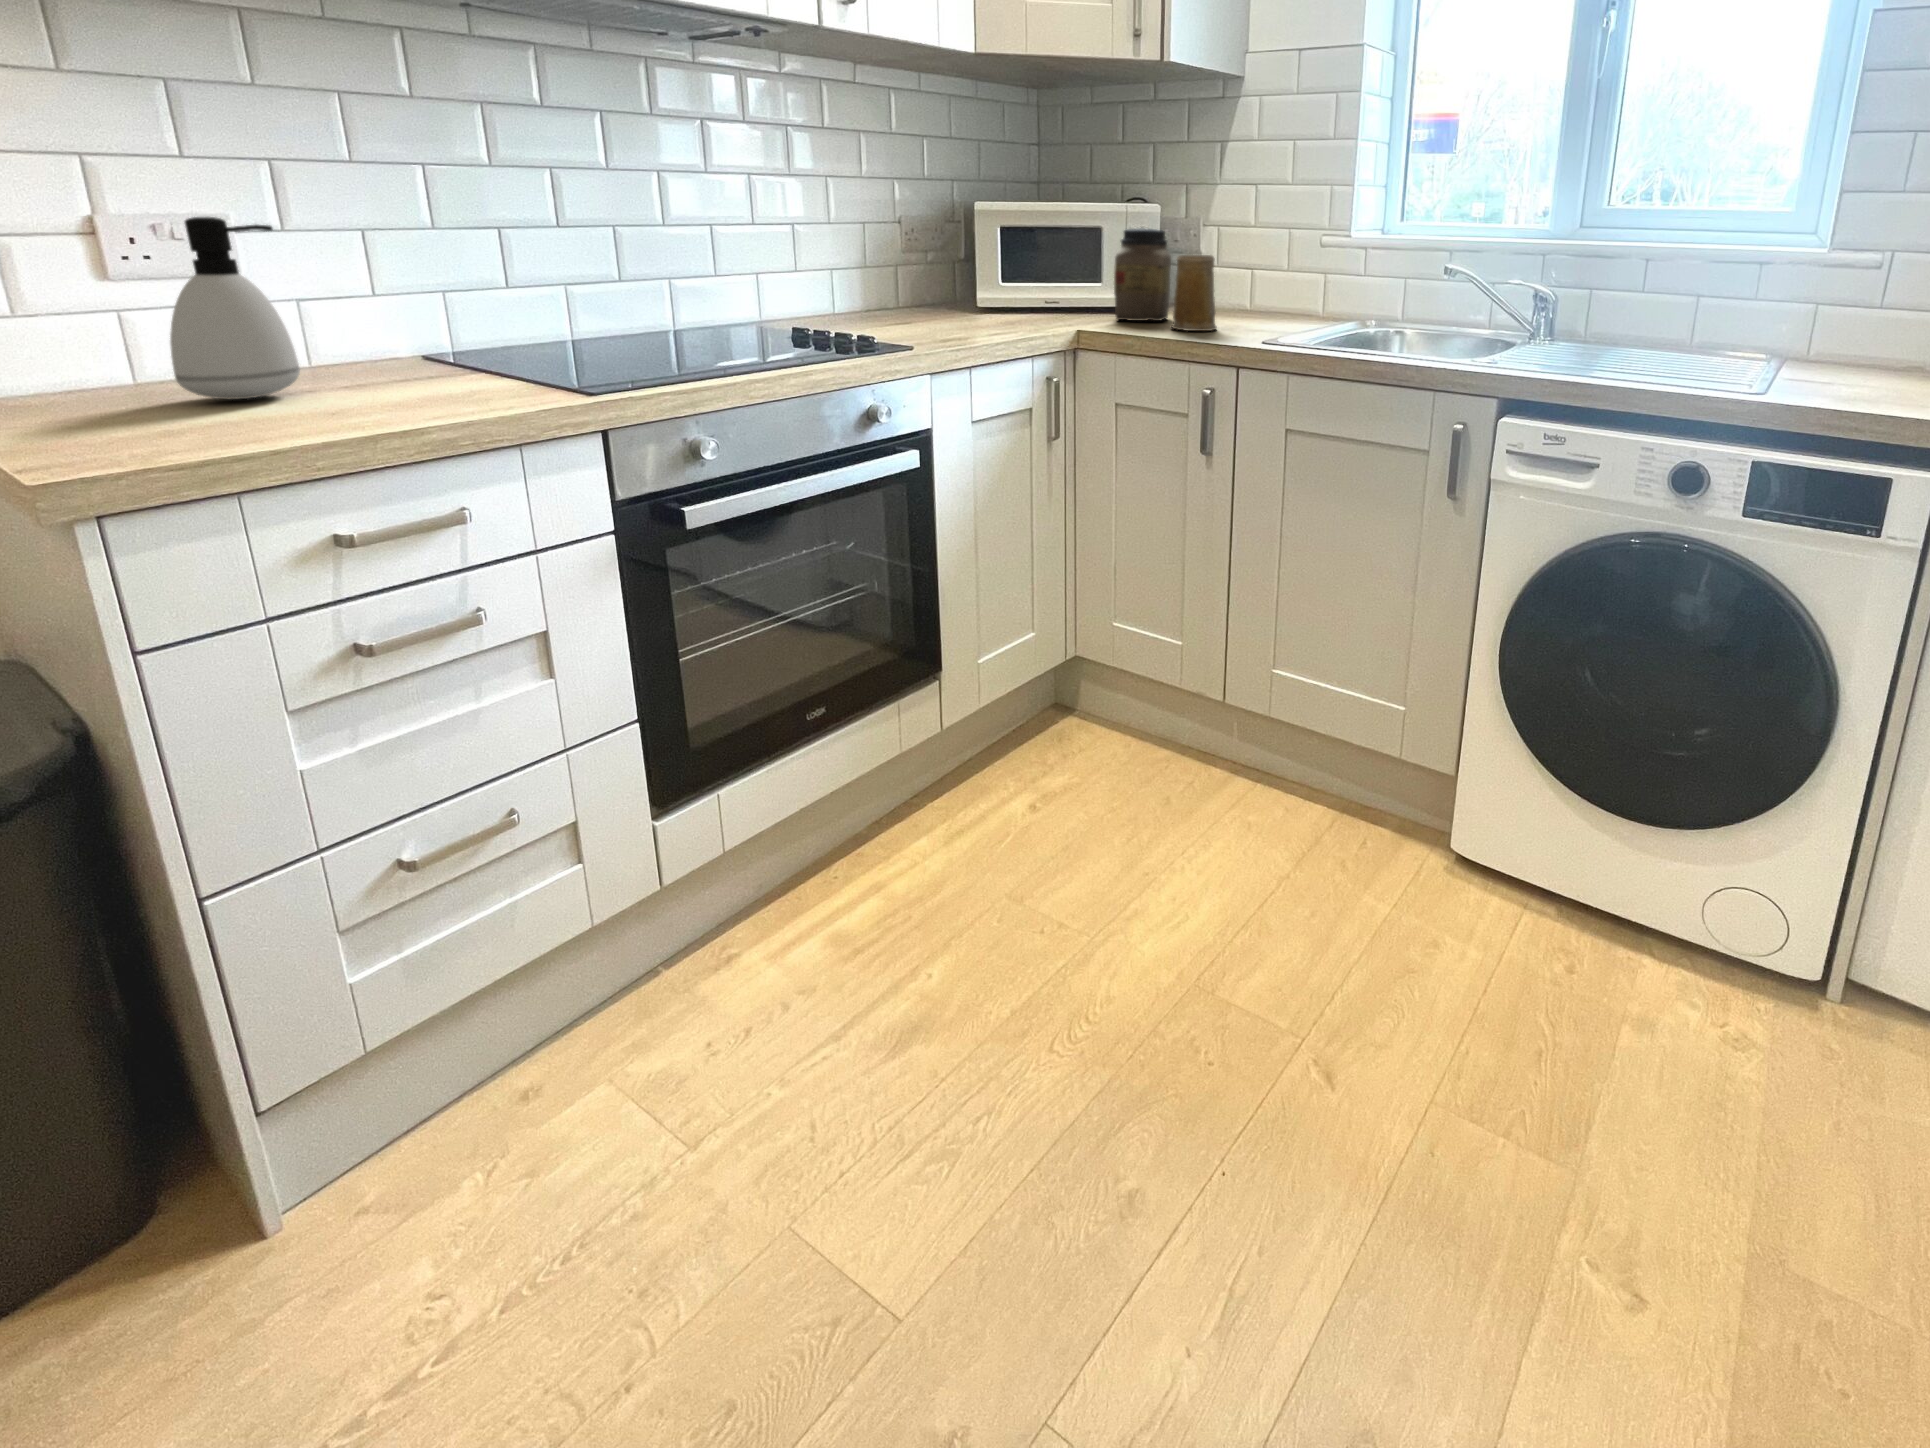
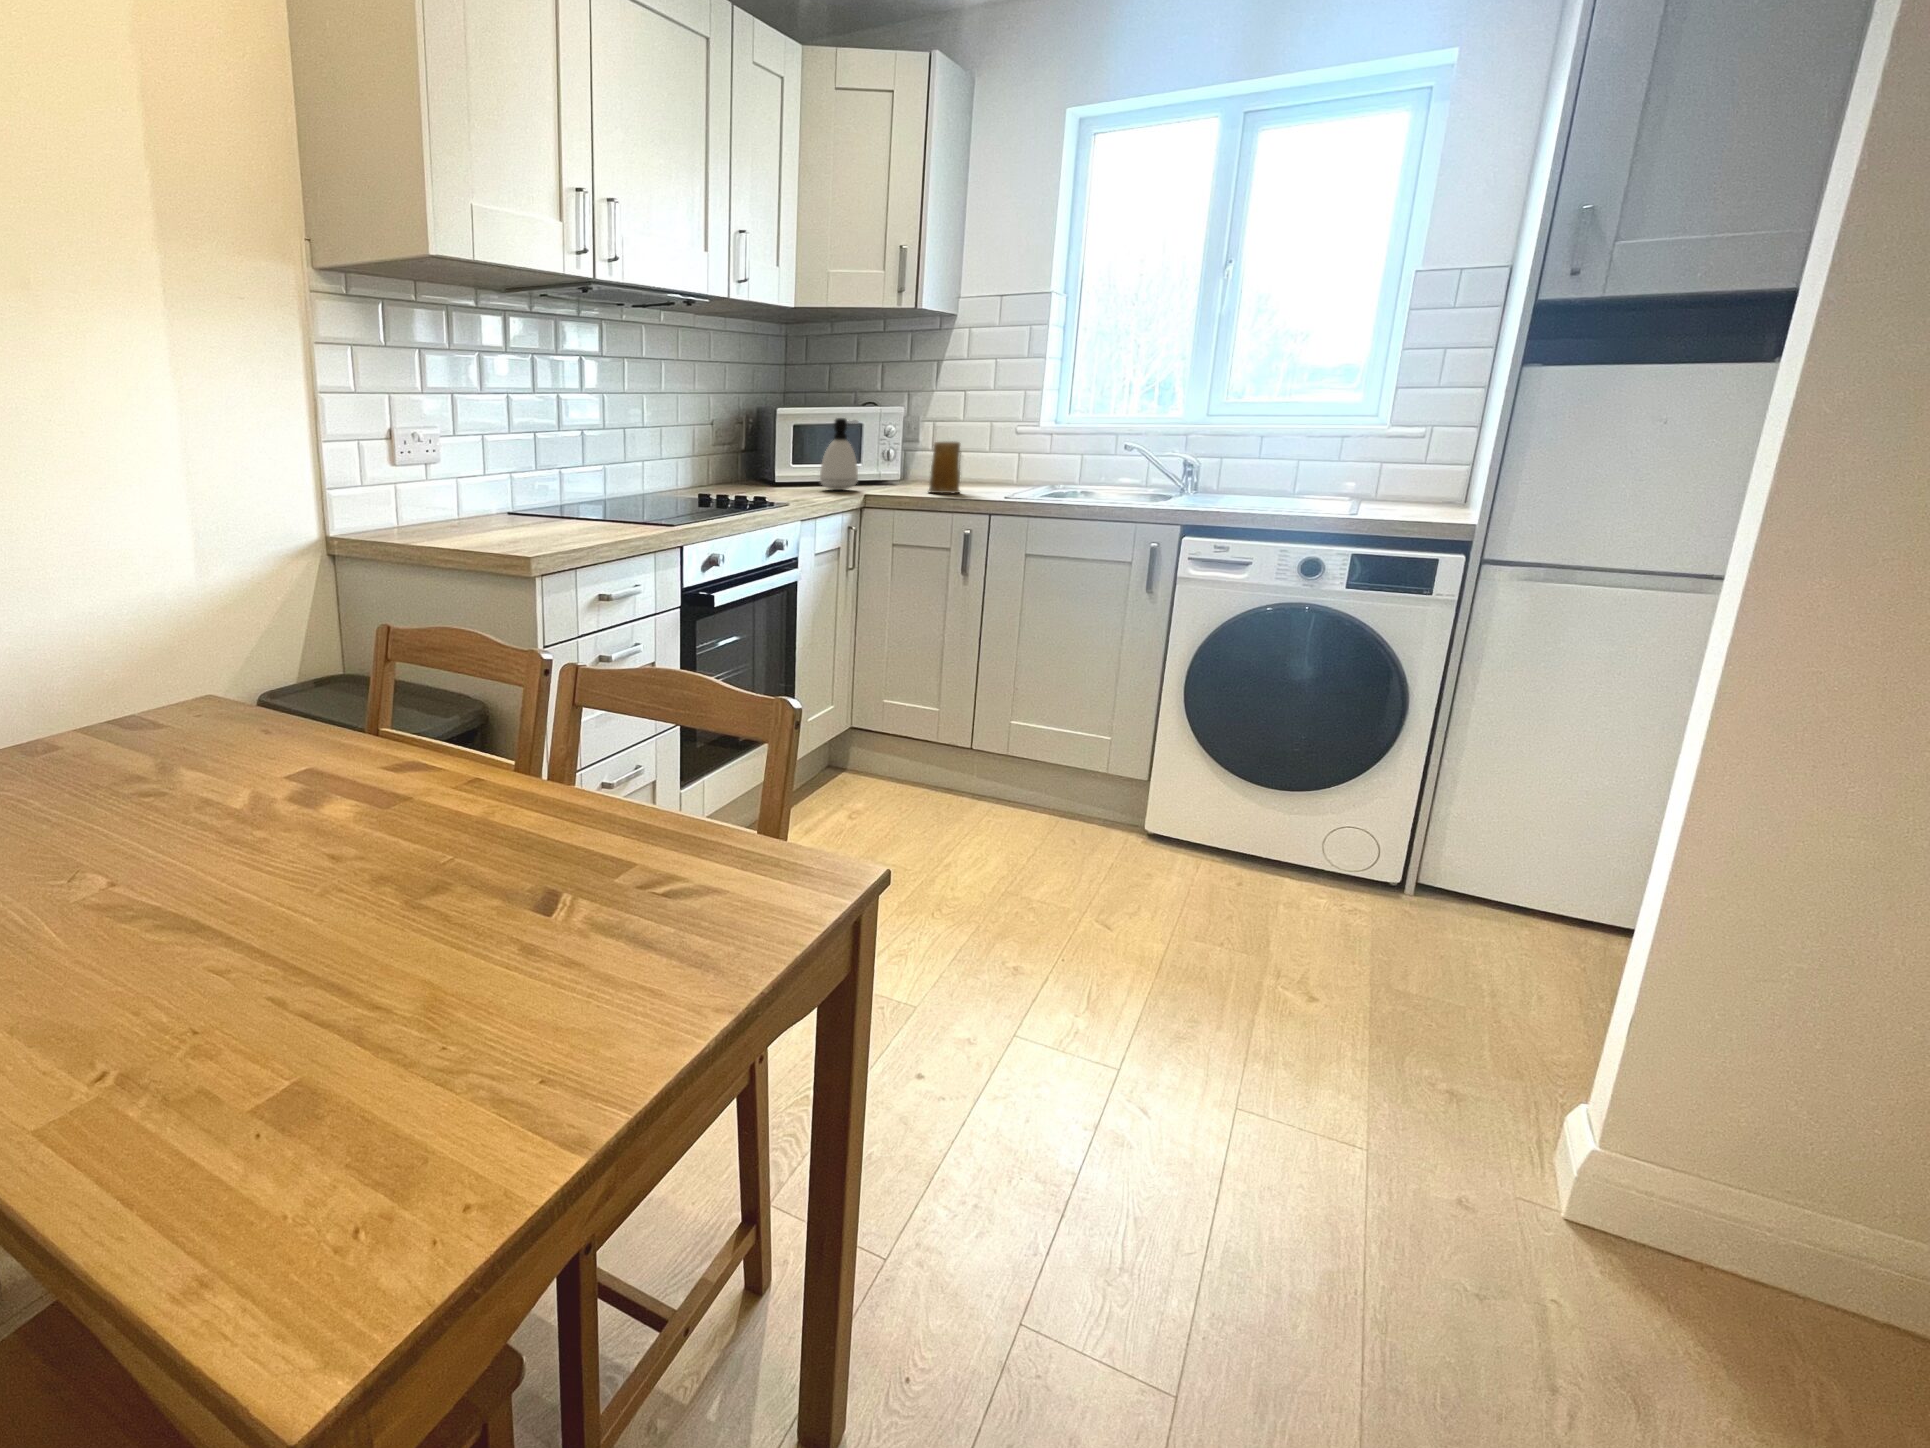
soap dispenser: present [170,217,300,399] -> present [820,418,858,490]
jar: present [1114,228,1171,321] -> none [878,425,918,489]

